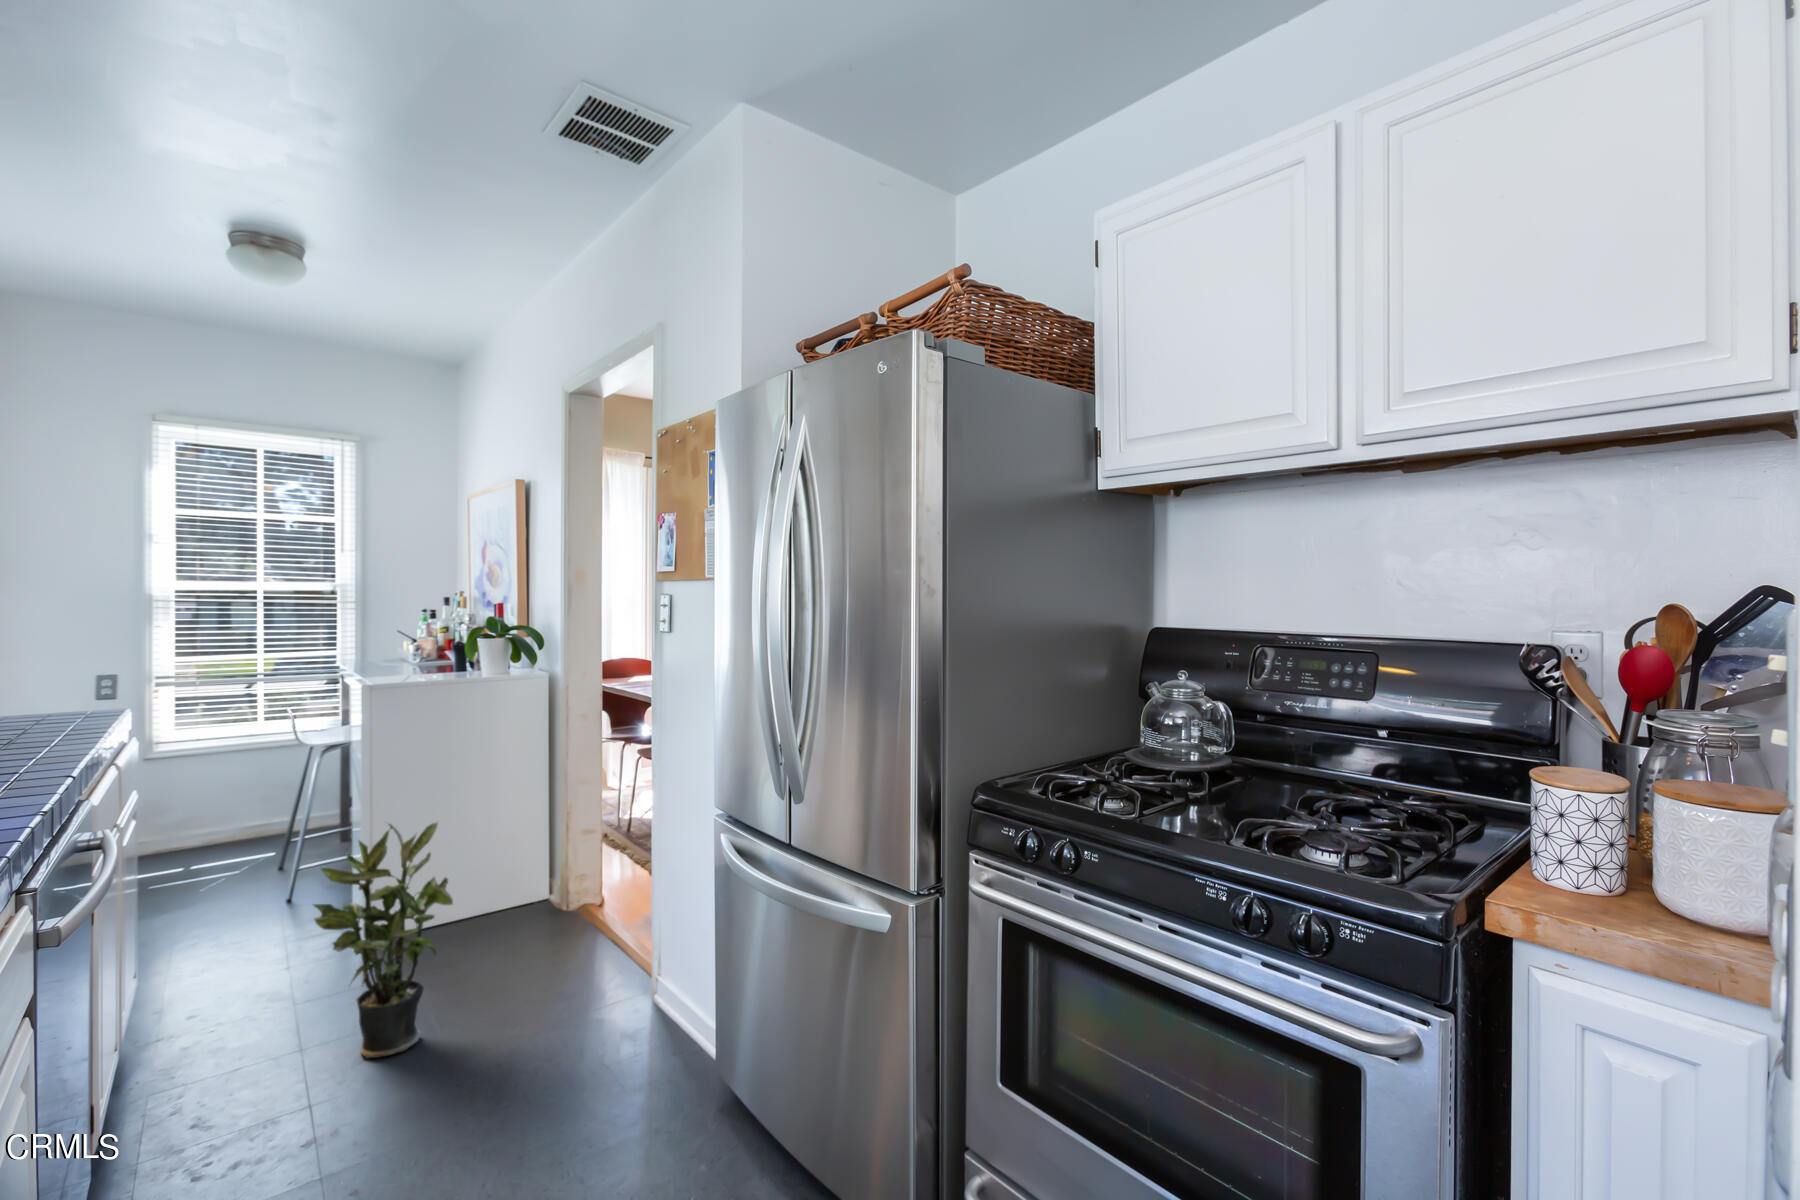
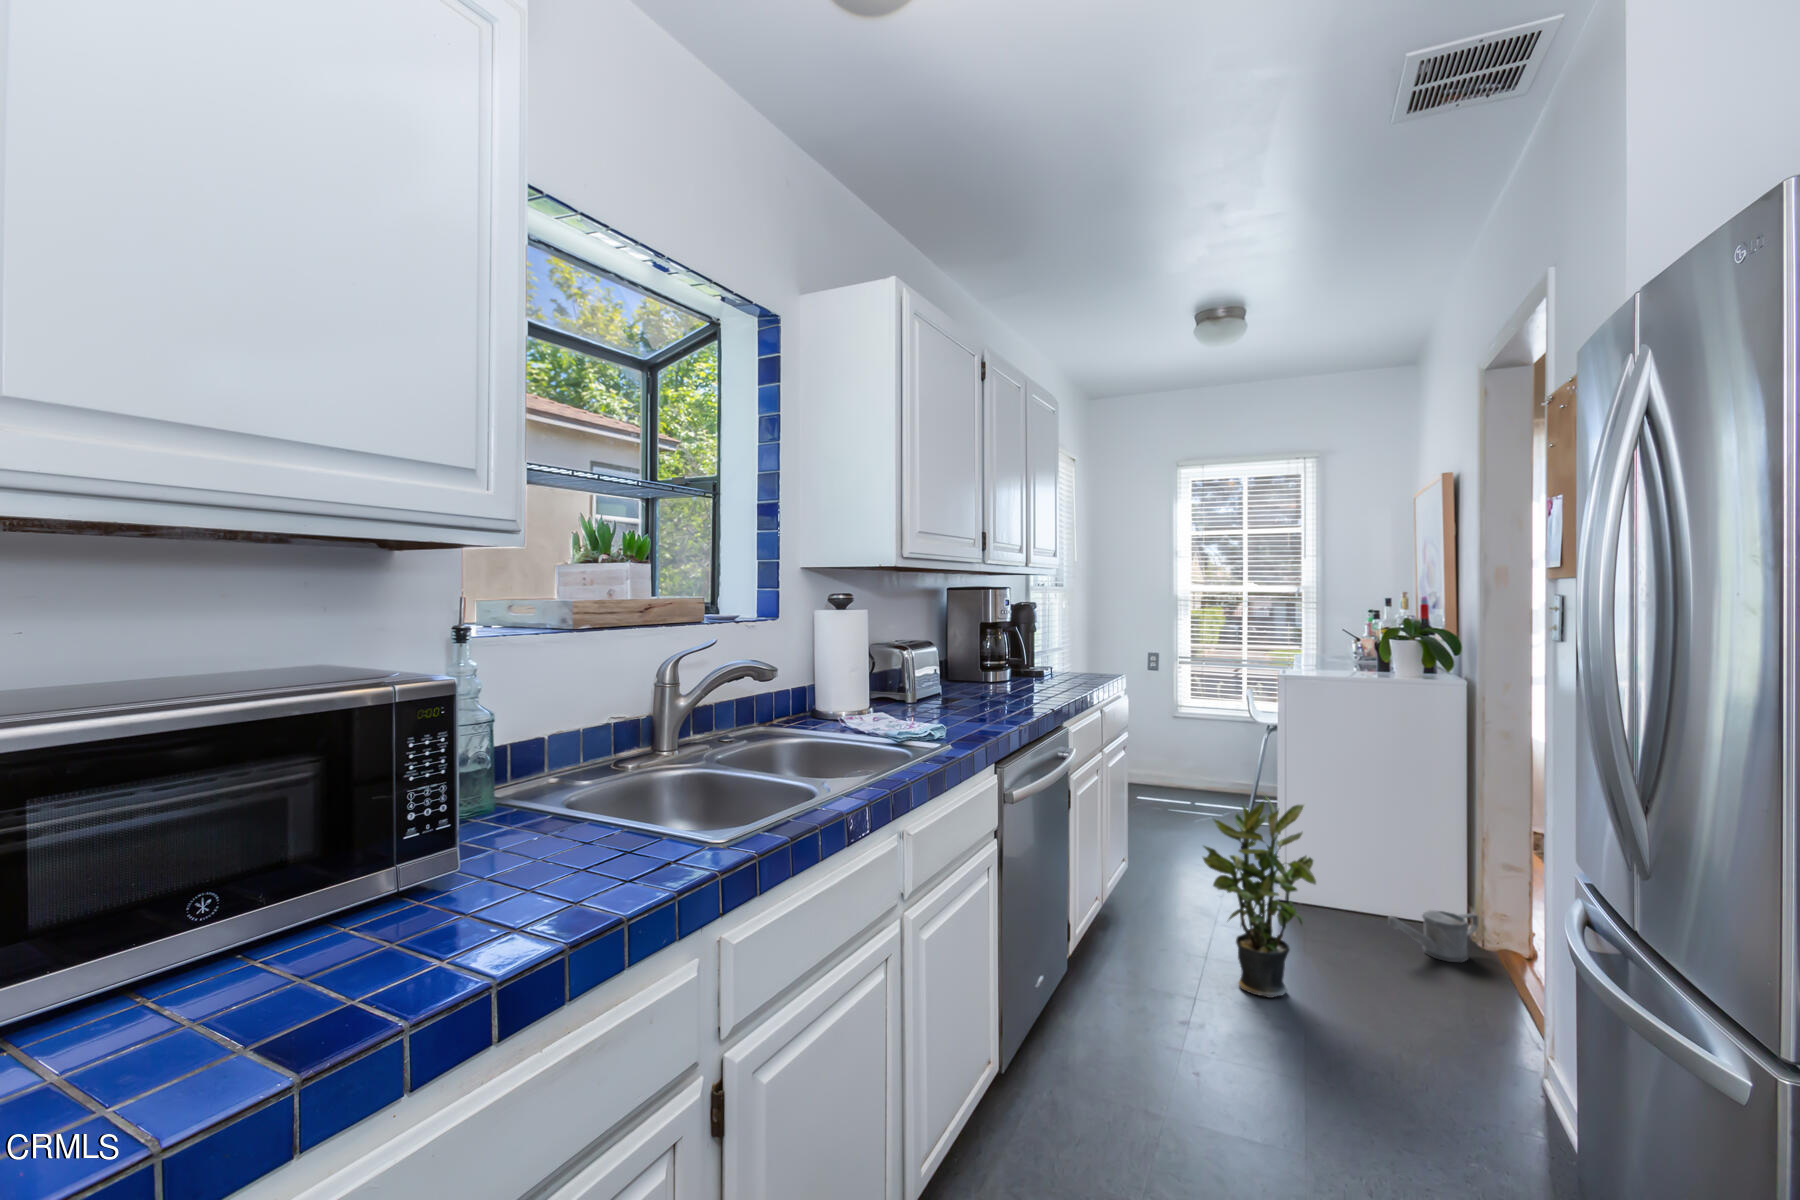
watering can: none [497,885,564,938] -> present [1388,910,1478,962]

